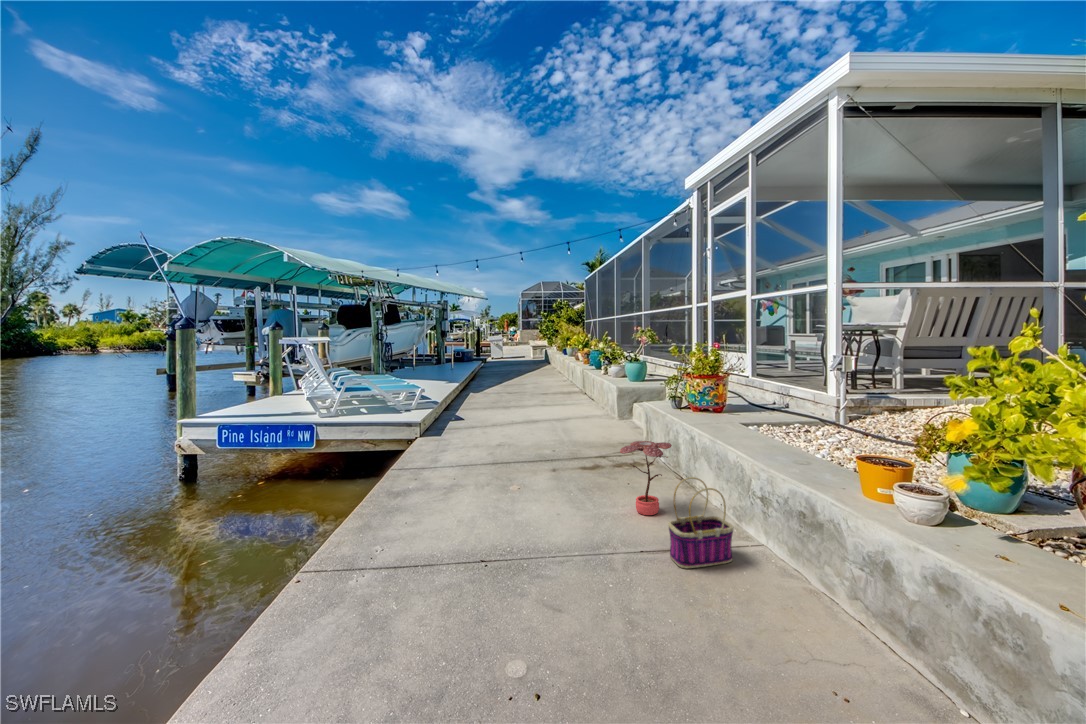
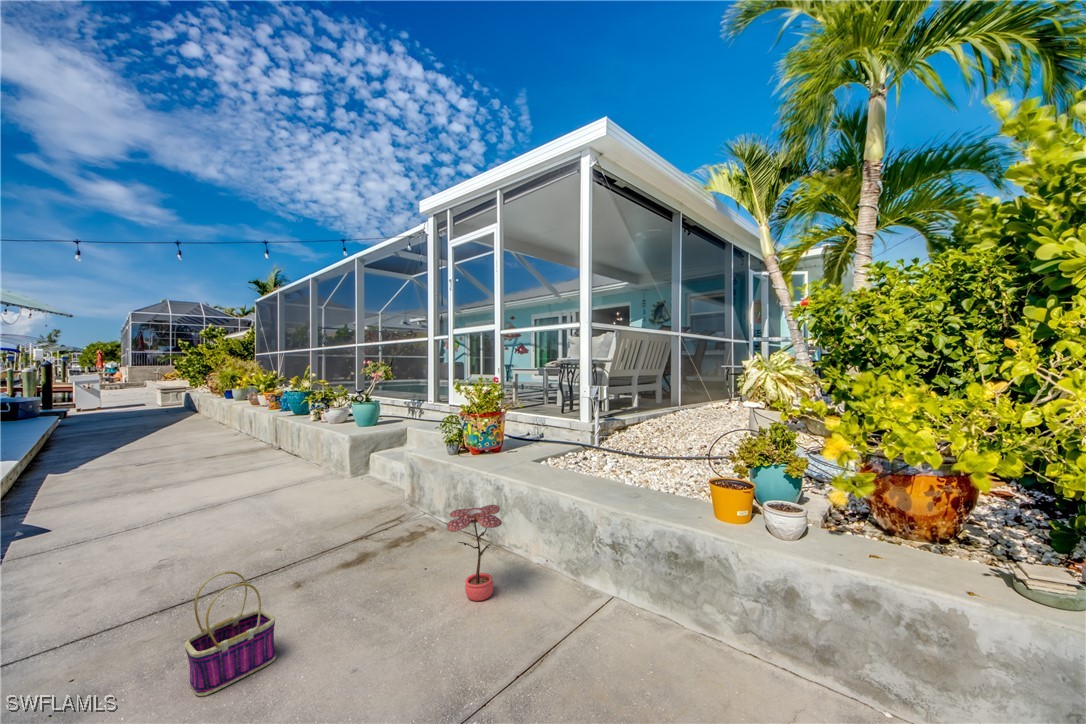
basket: present [668,477,734,568] -> present [185,572,276,696]

